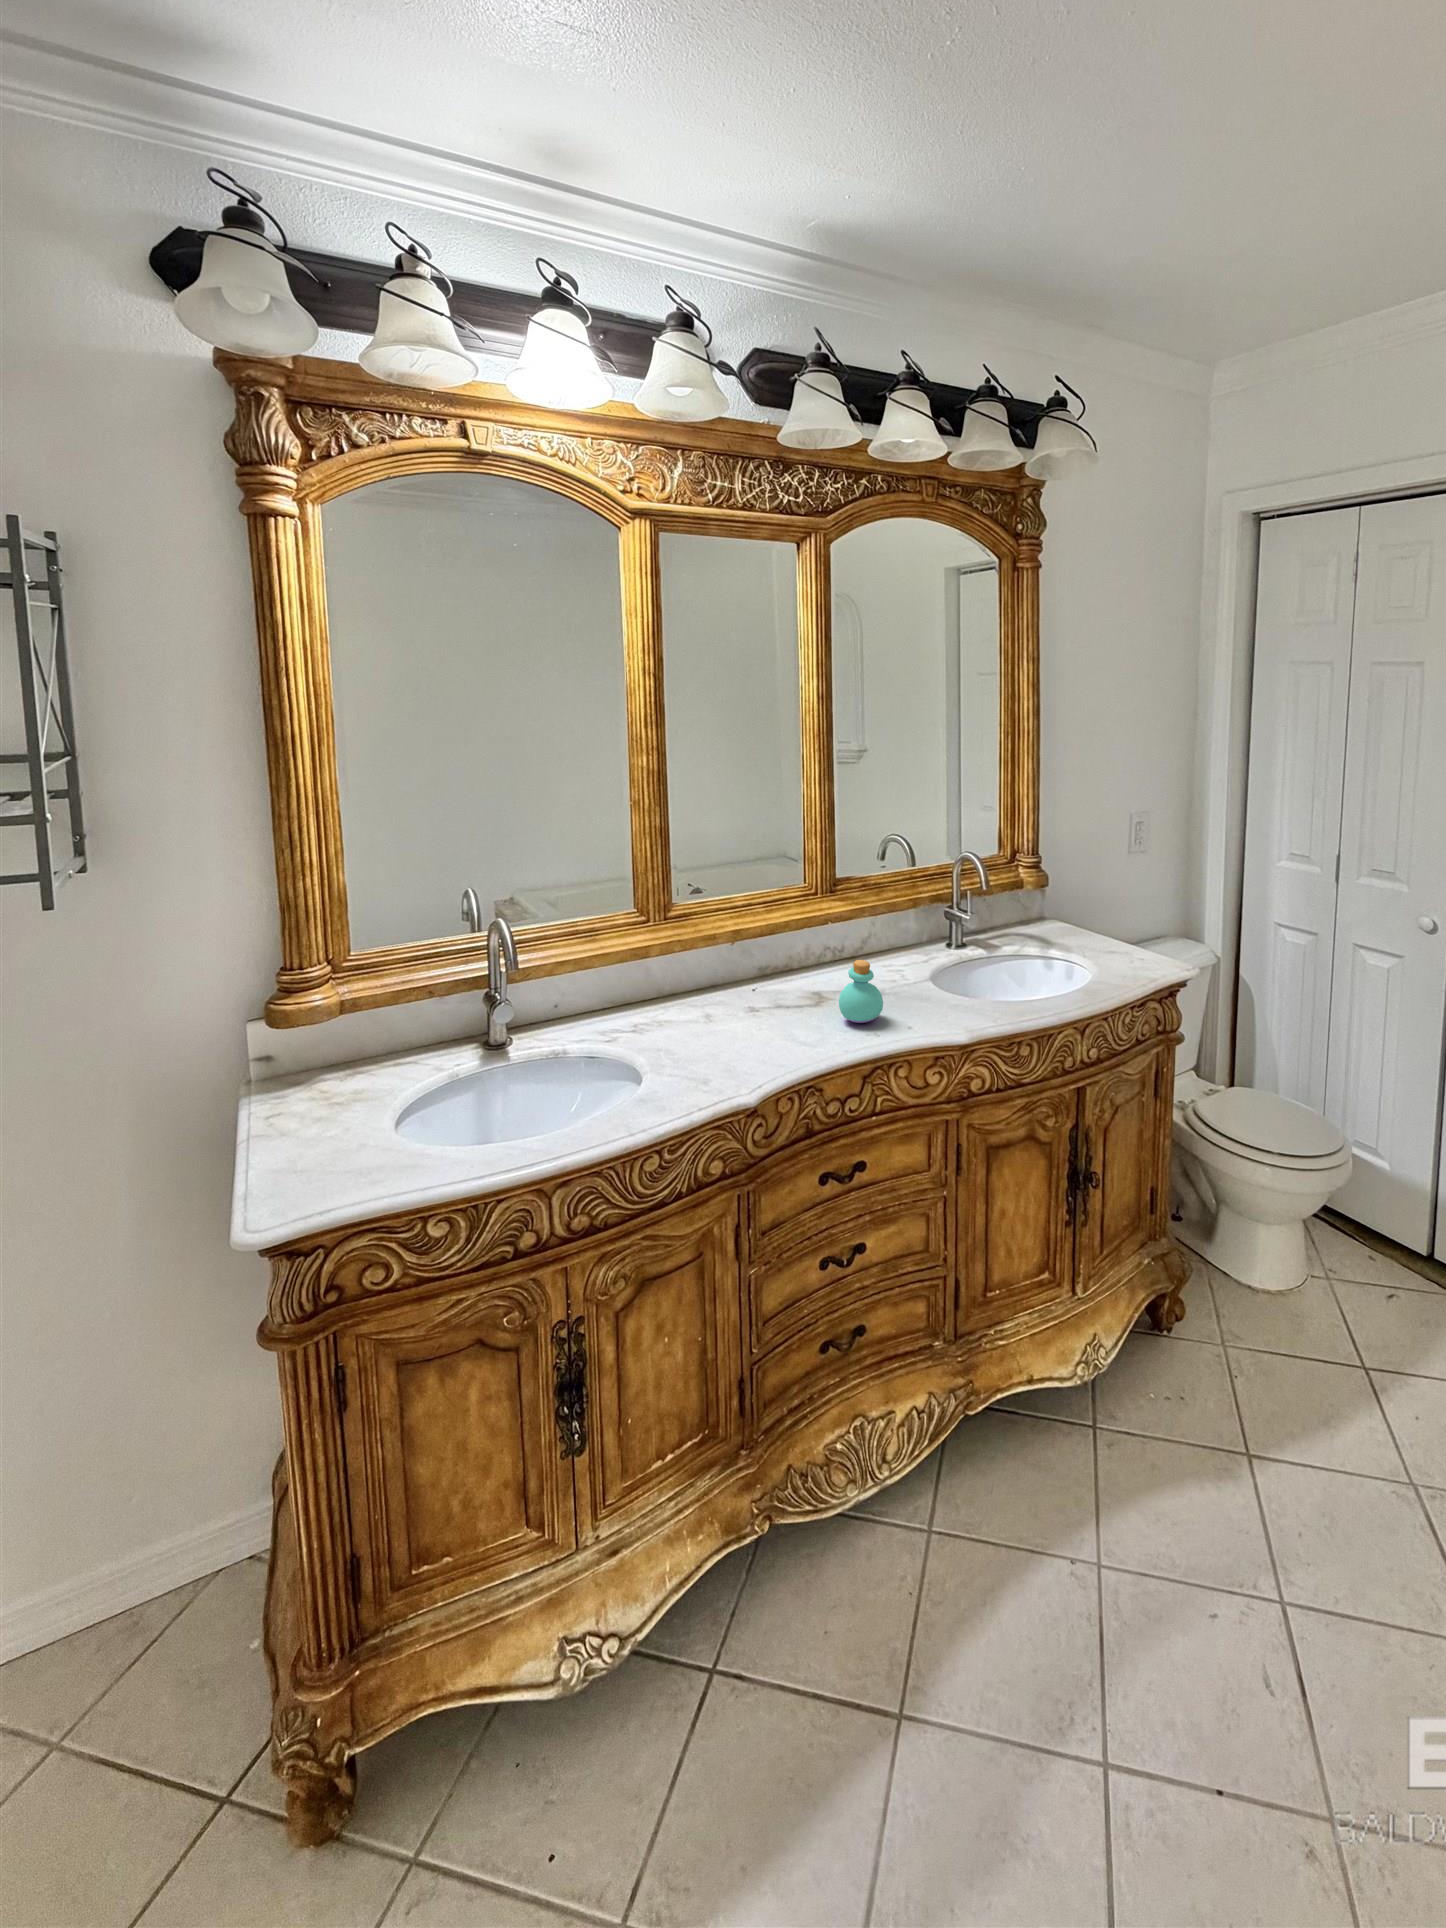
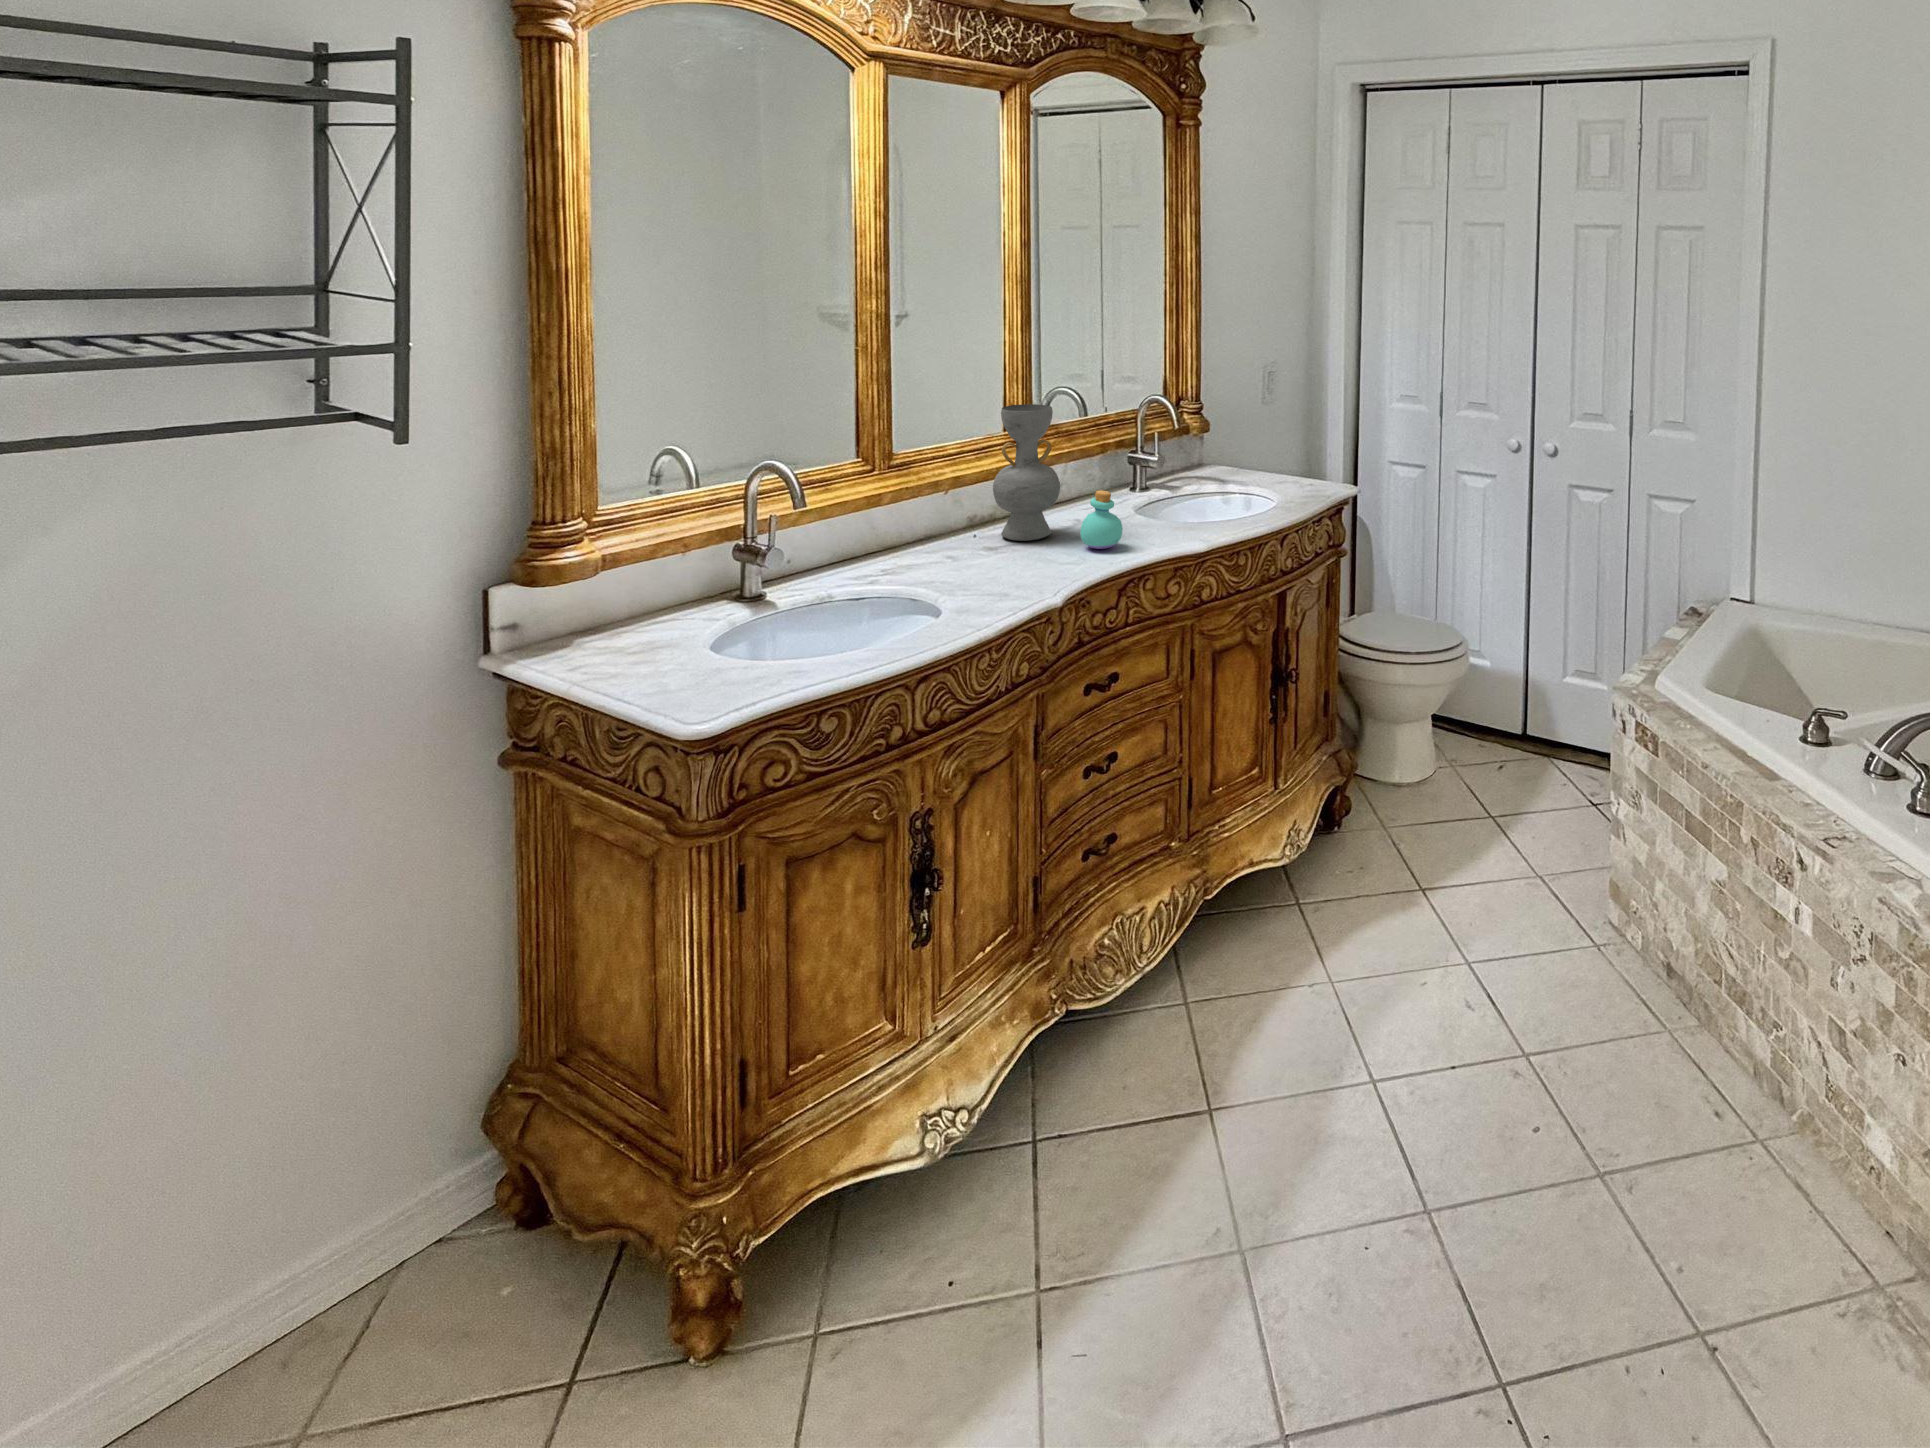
decorative vase: none [770,860,836,1001] -> present [993,404,1060,541]

